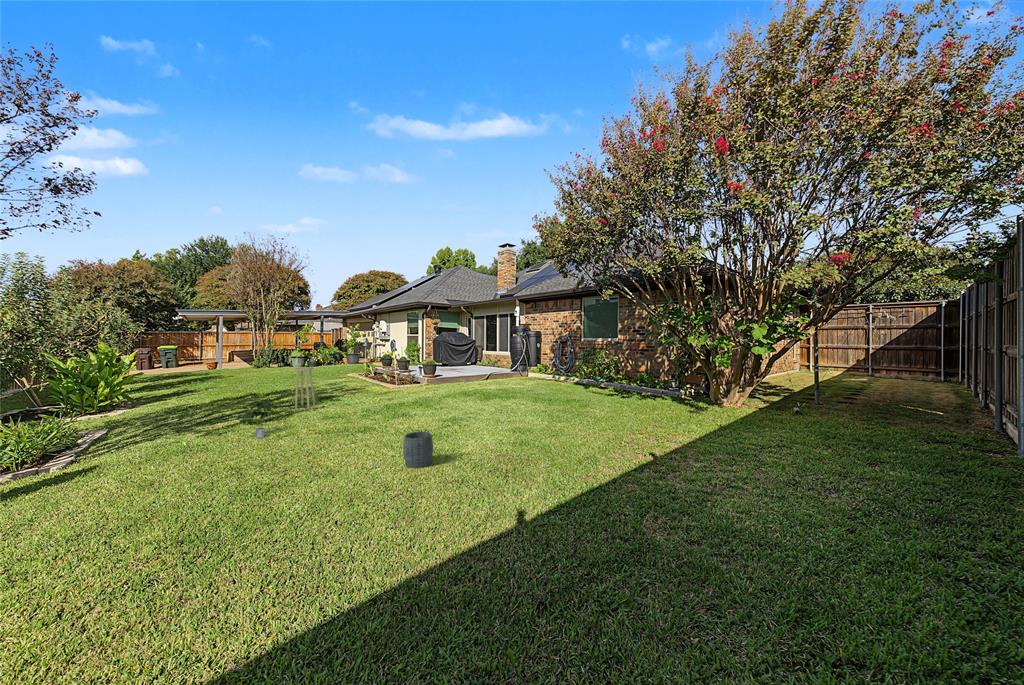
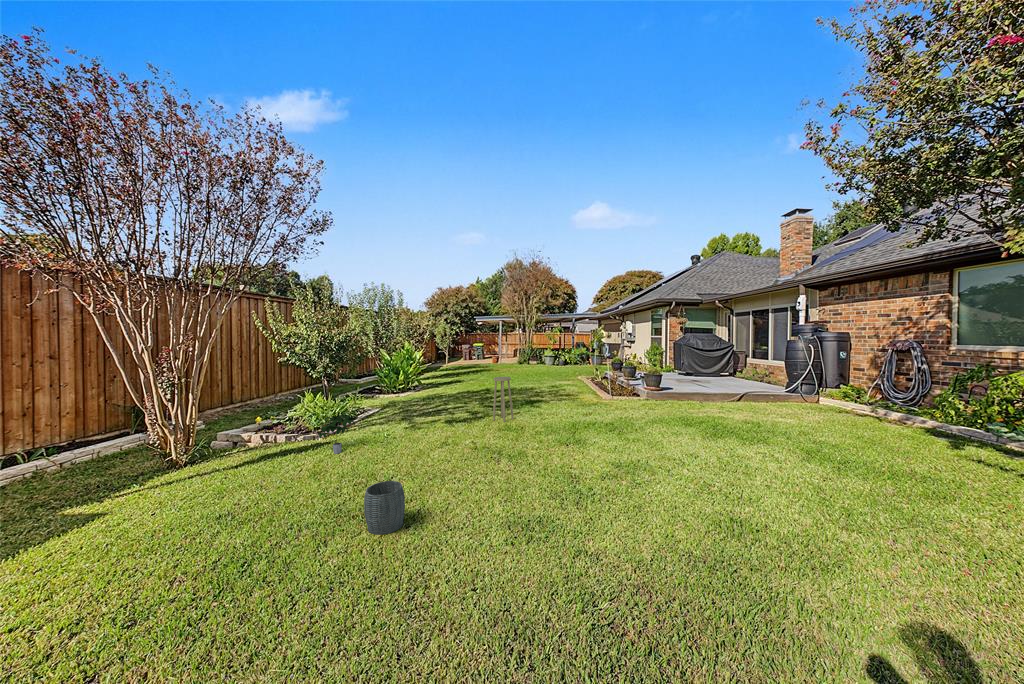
potted plant: present [240,401,277,438] -> present [317,415,354,454]
woven basket: present [403,432,433,468] -> present [364,481,405,535]

